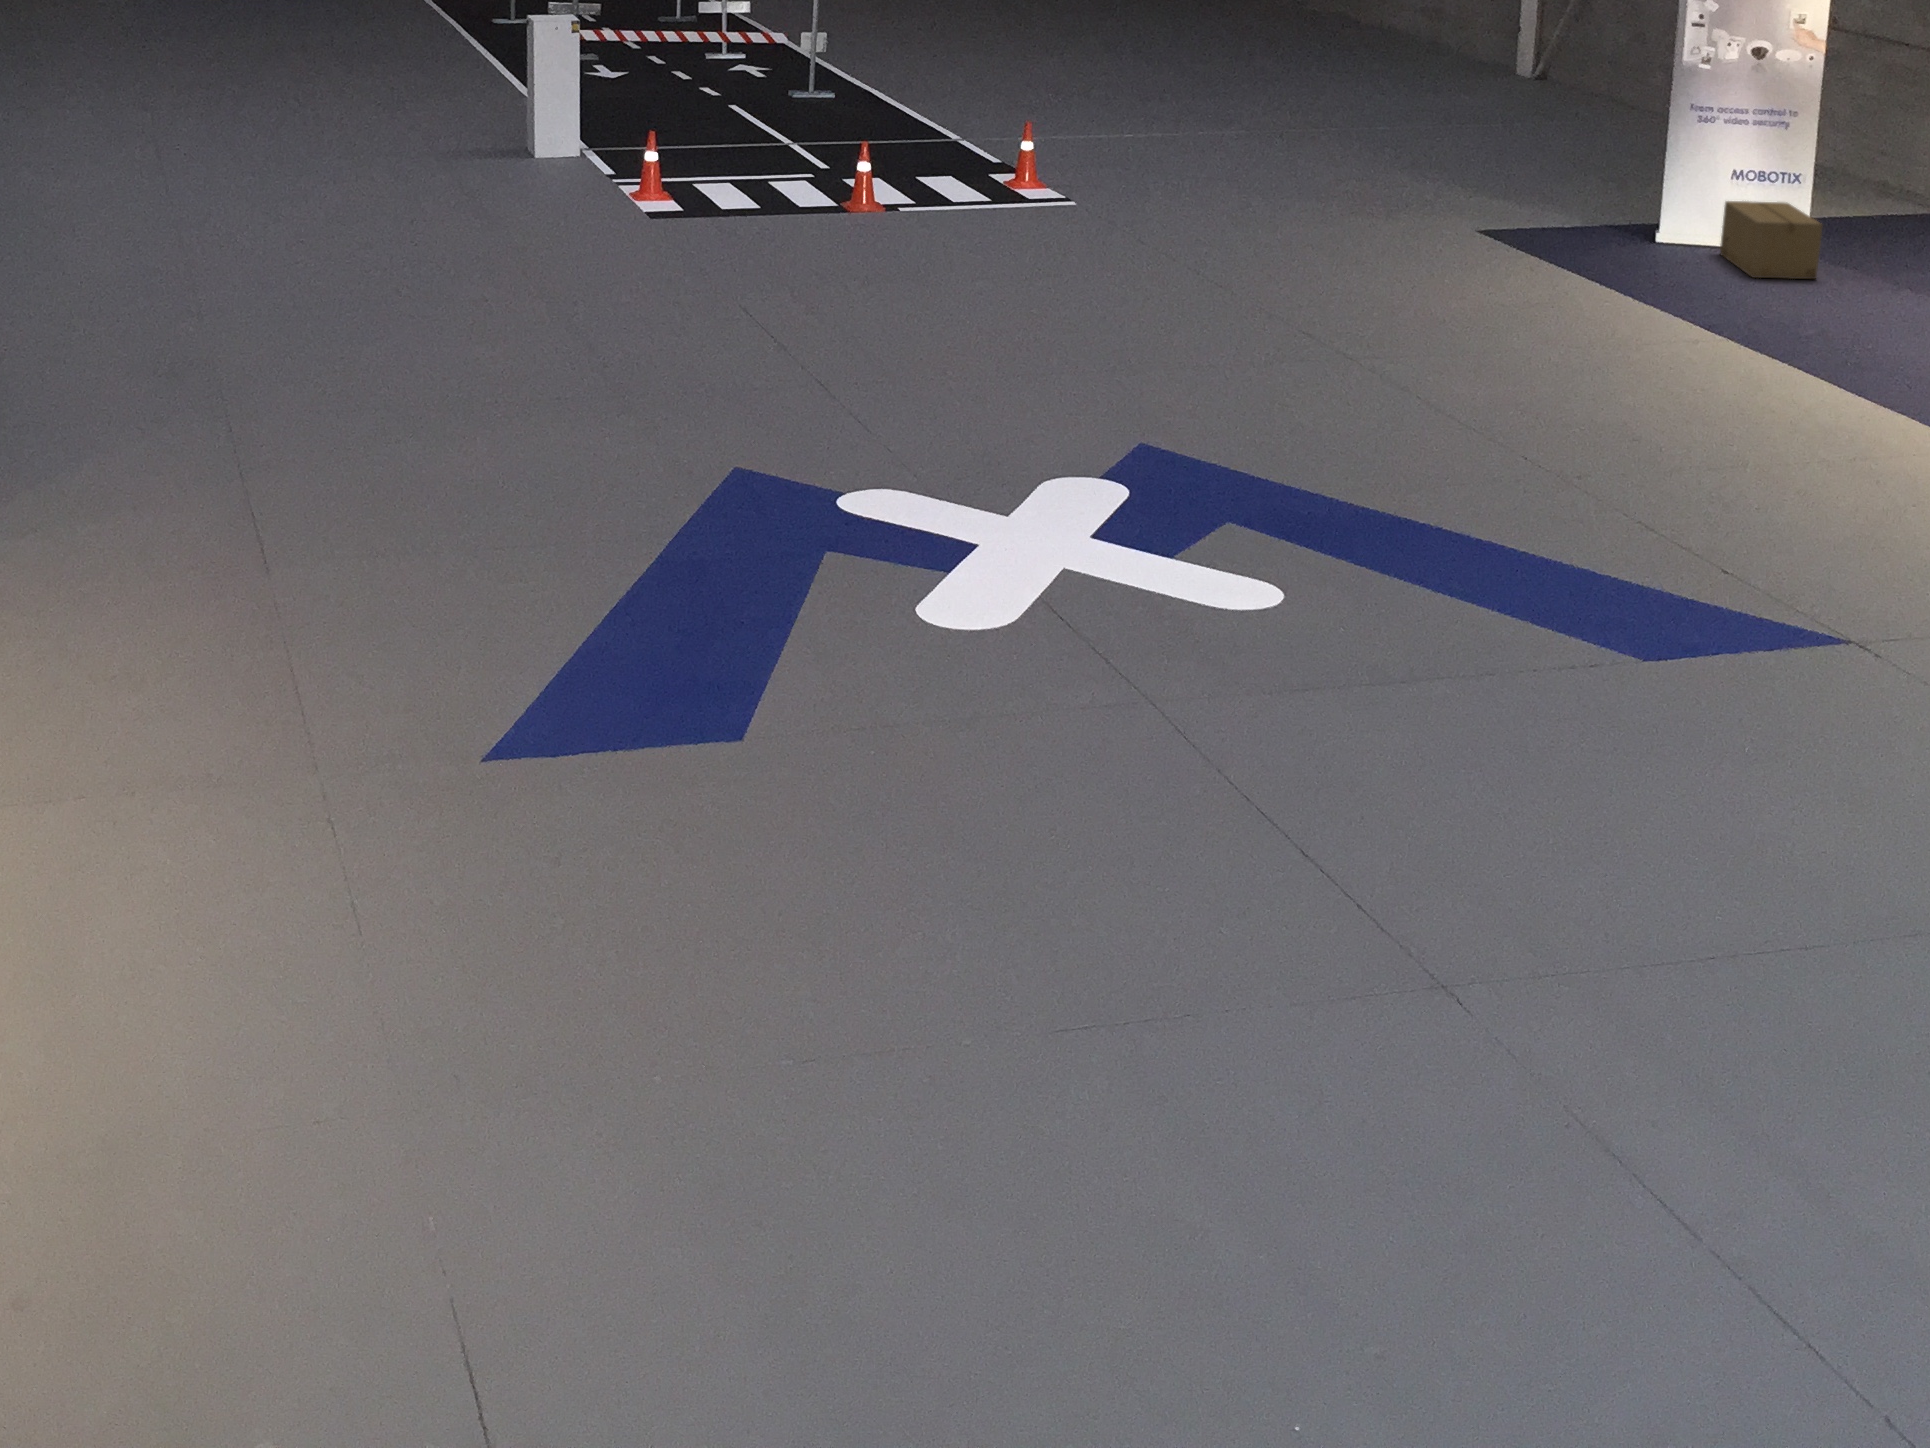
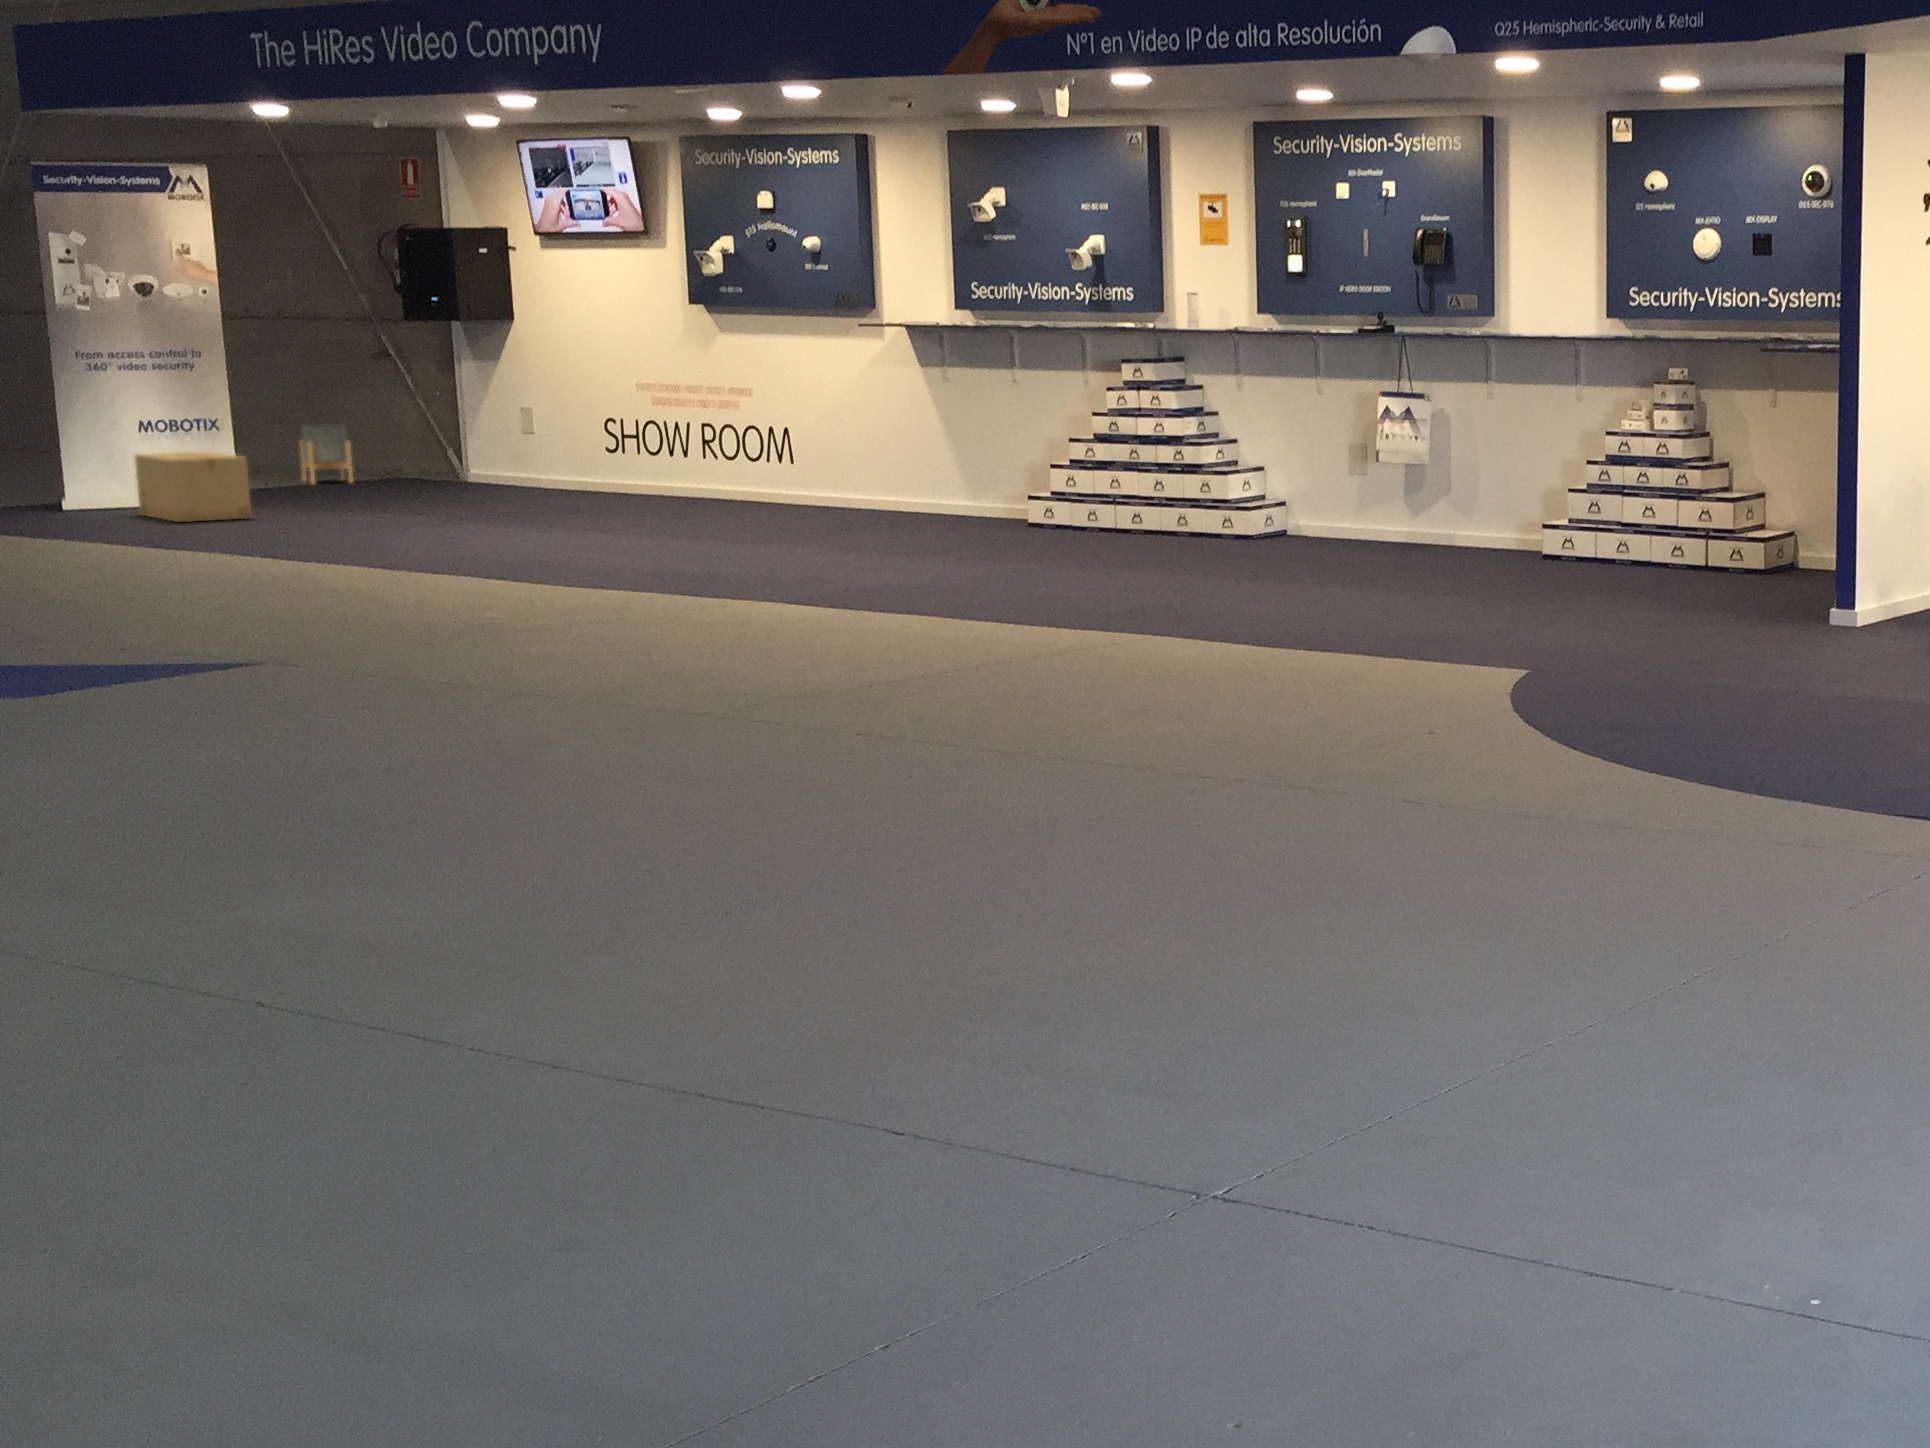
planter: none [1859,147,1910,208] -> present [300,425,353,483]

